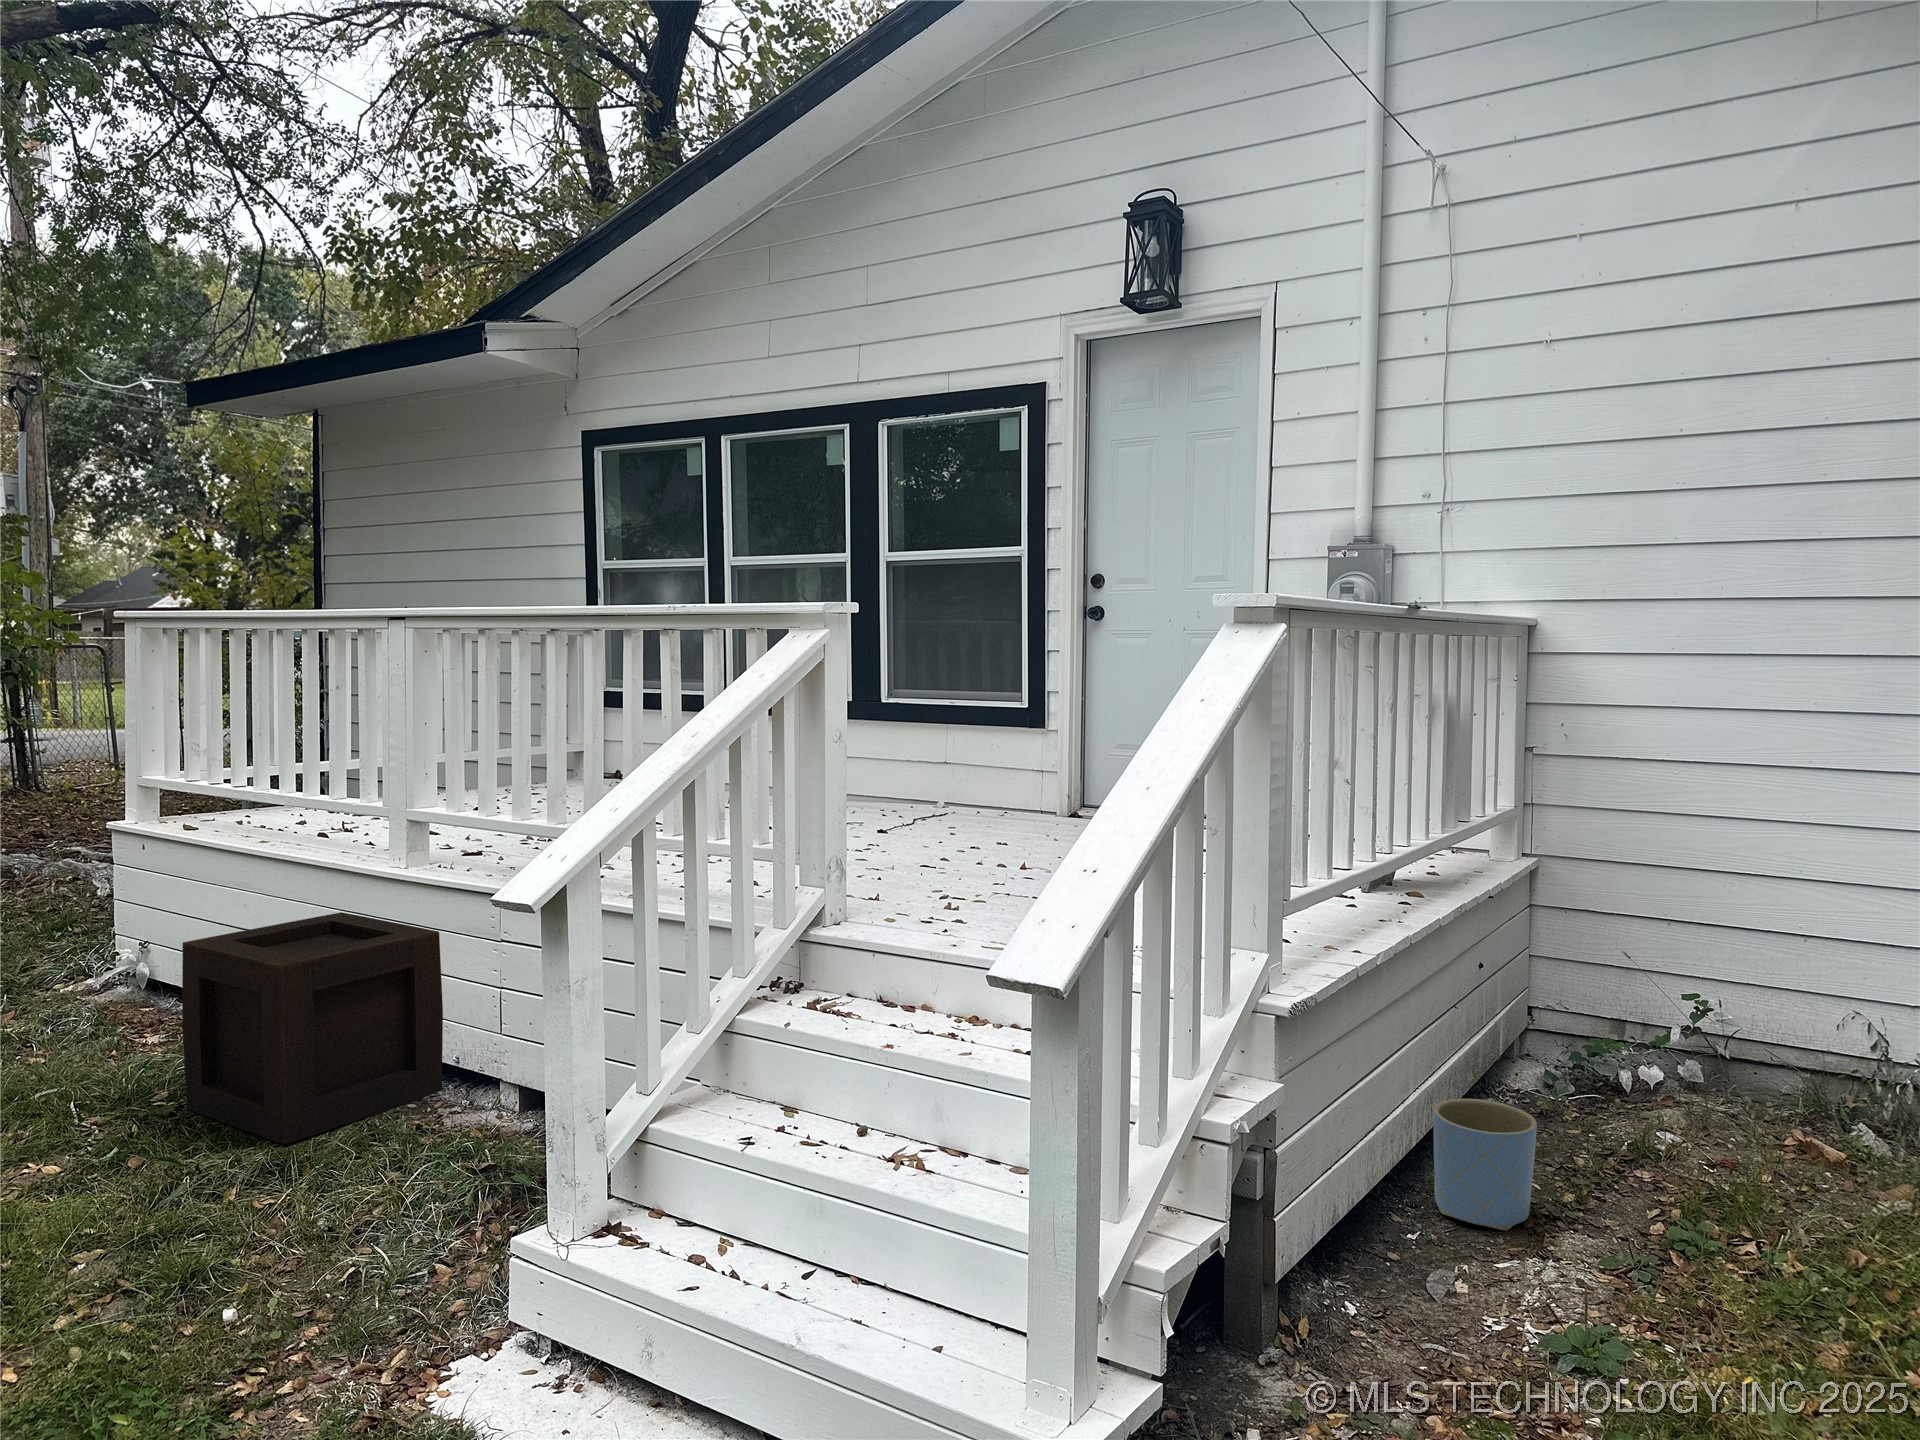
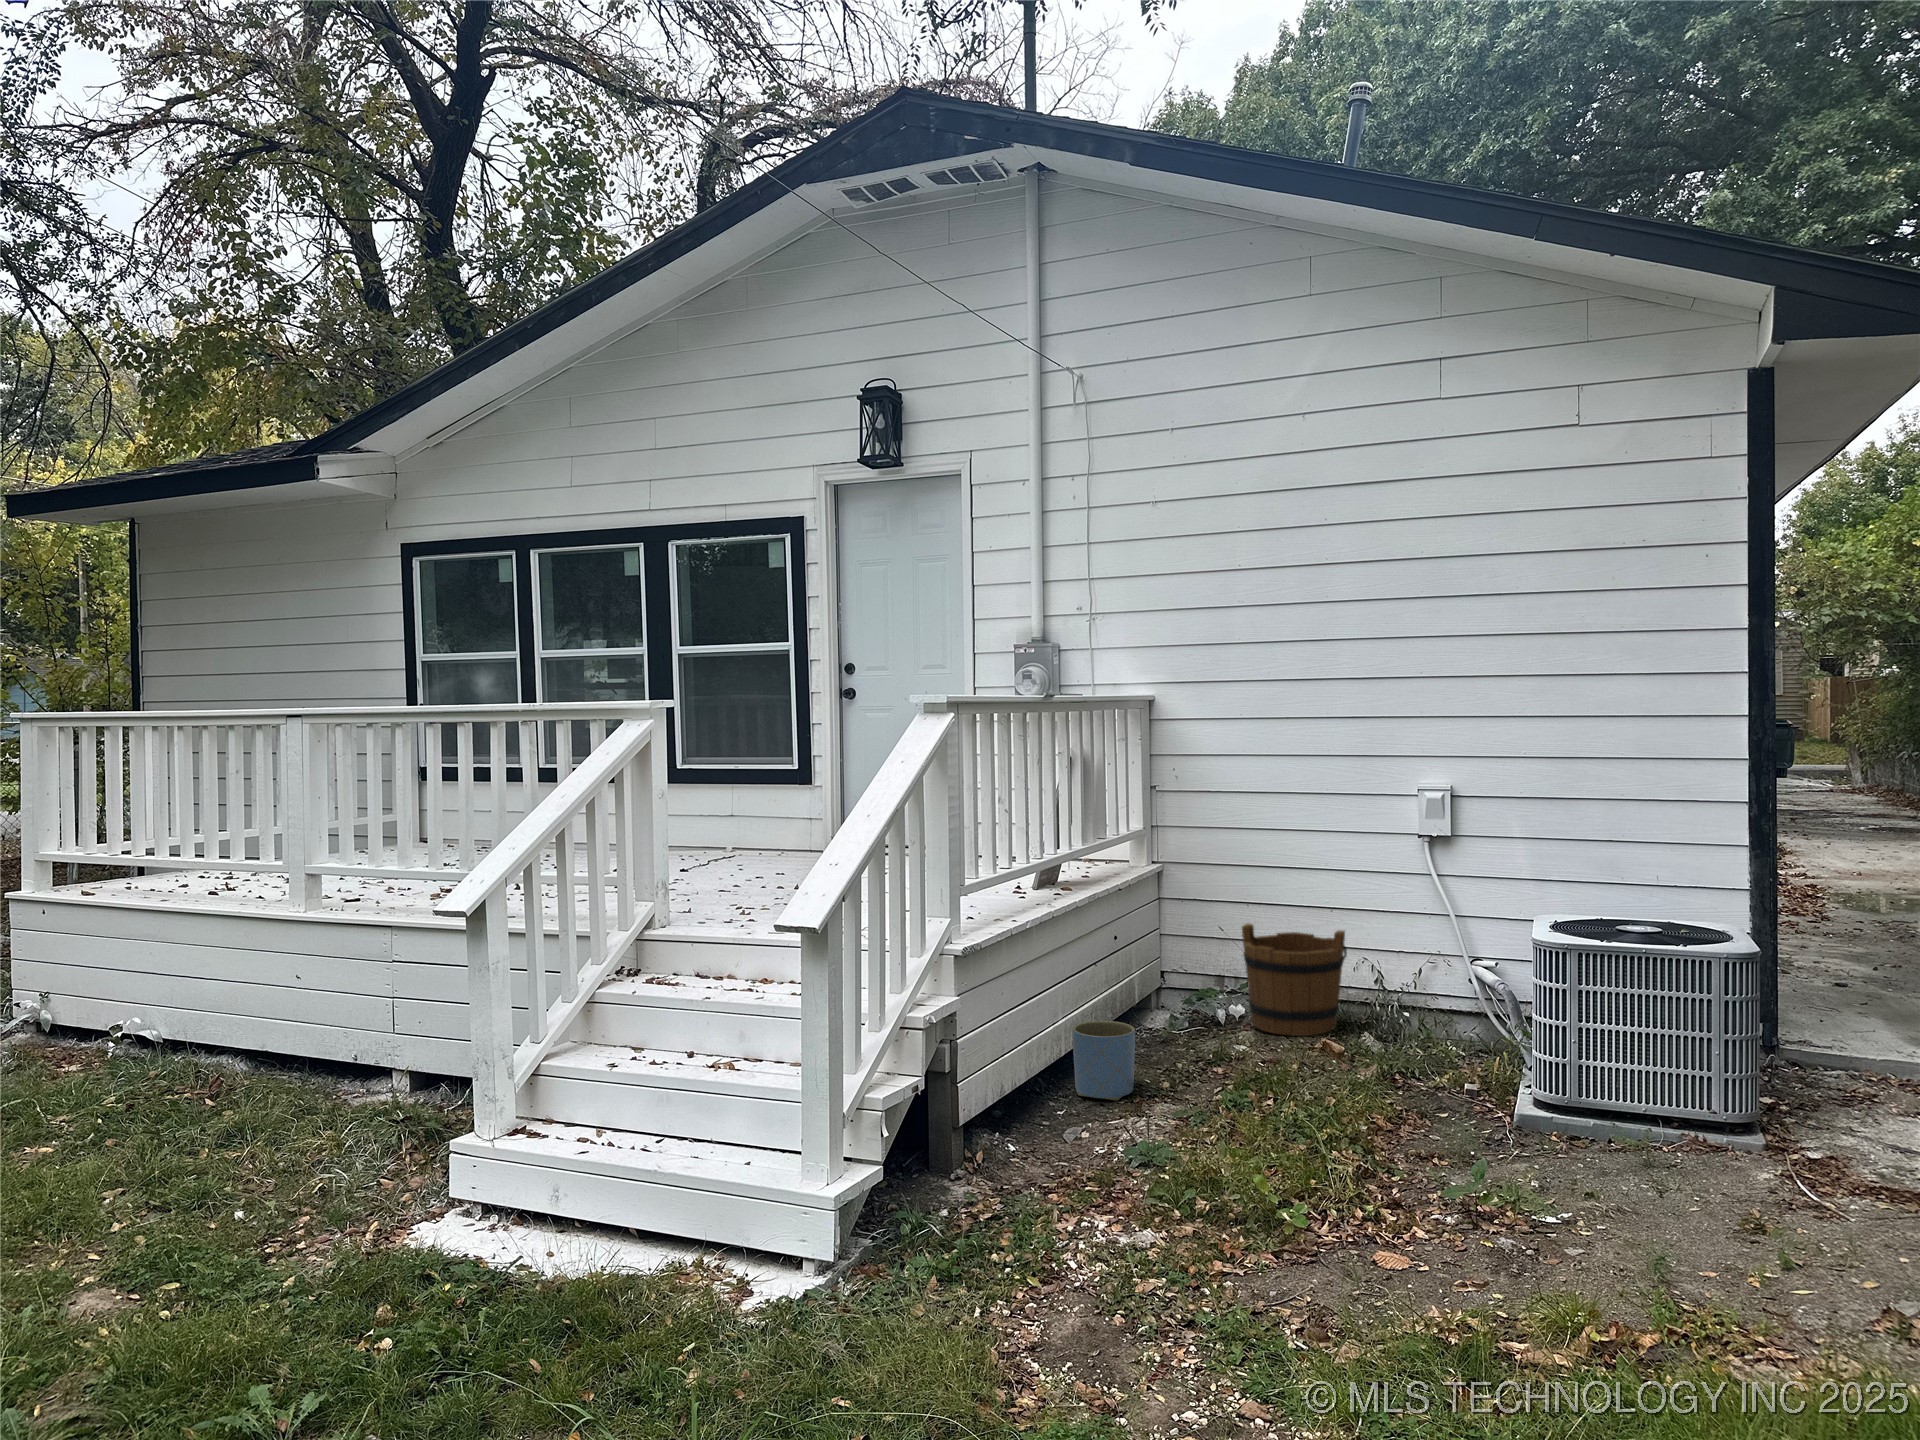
wooden crate: present [182,912,443,1145] -> none [128,953,342,1127]
bucket: none [1677,955,1857,1137] -> present [1242,924,1347,1036]

